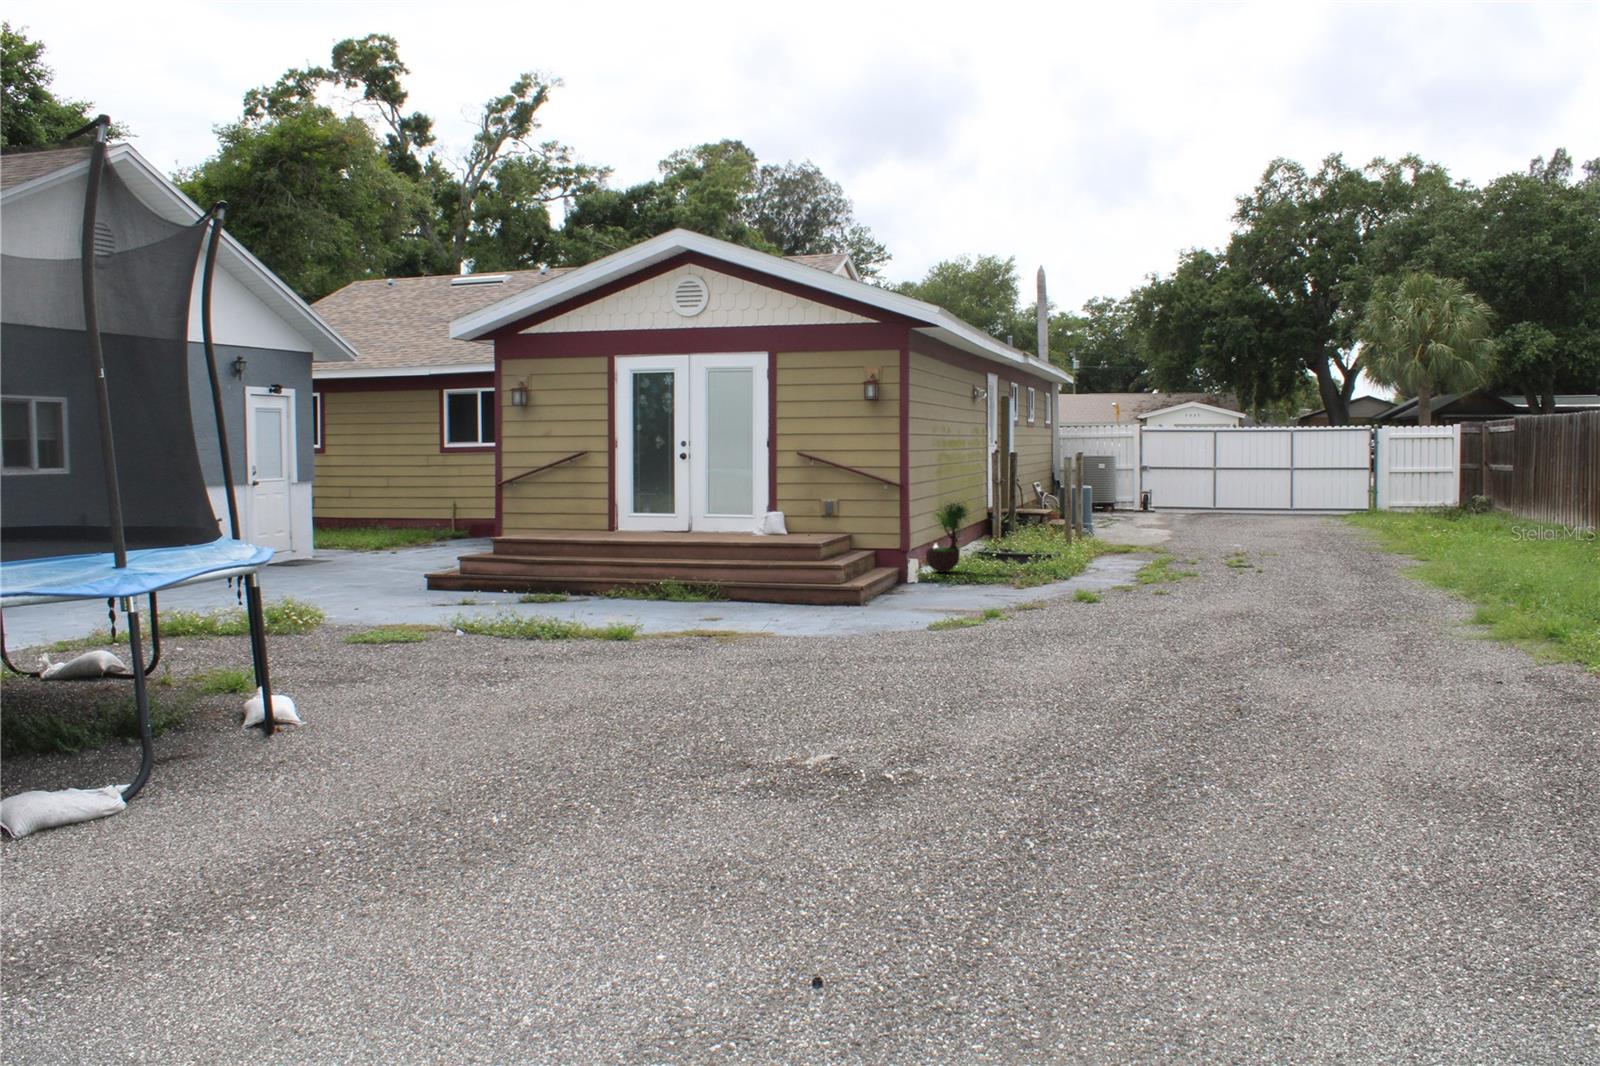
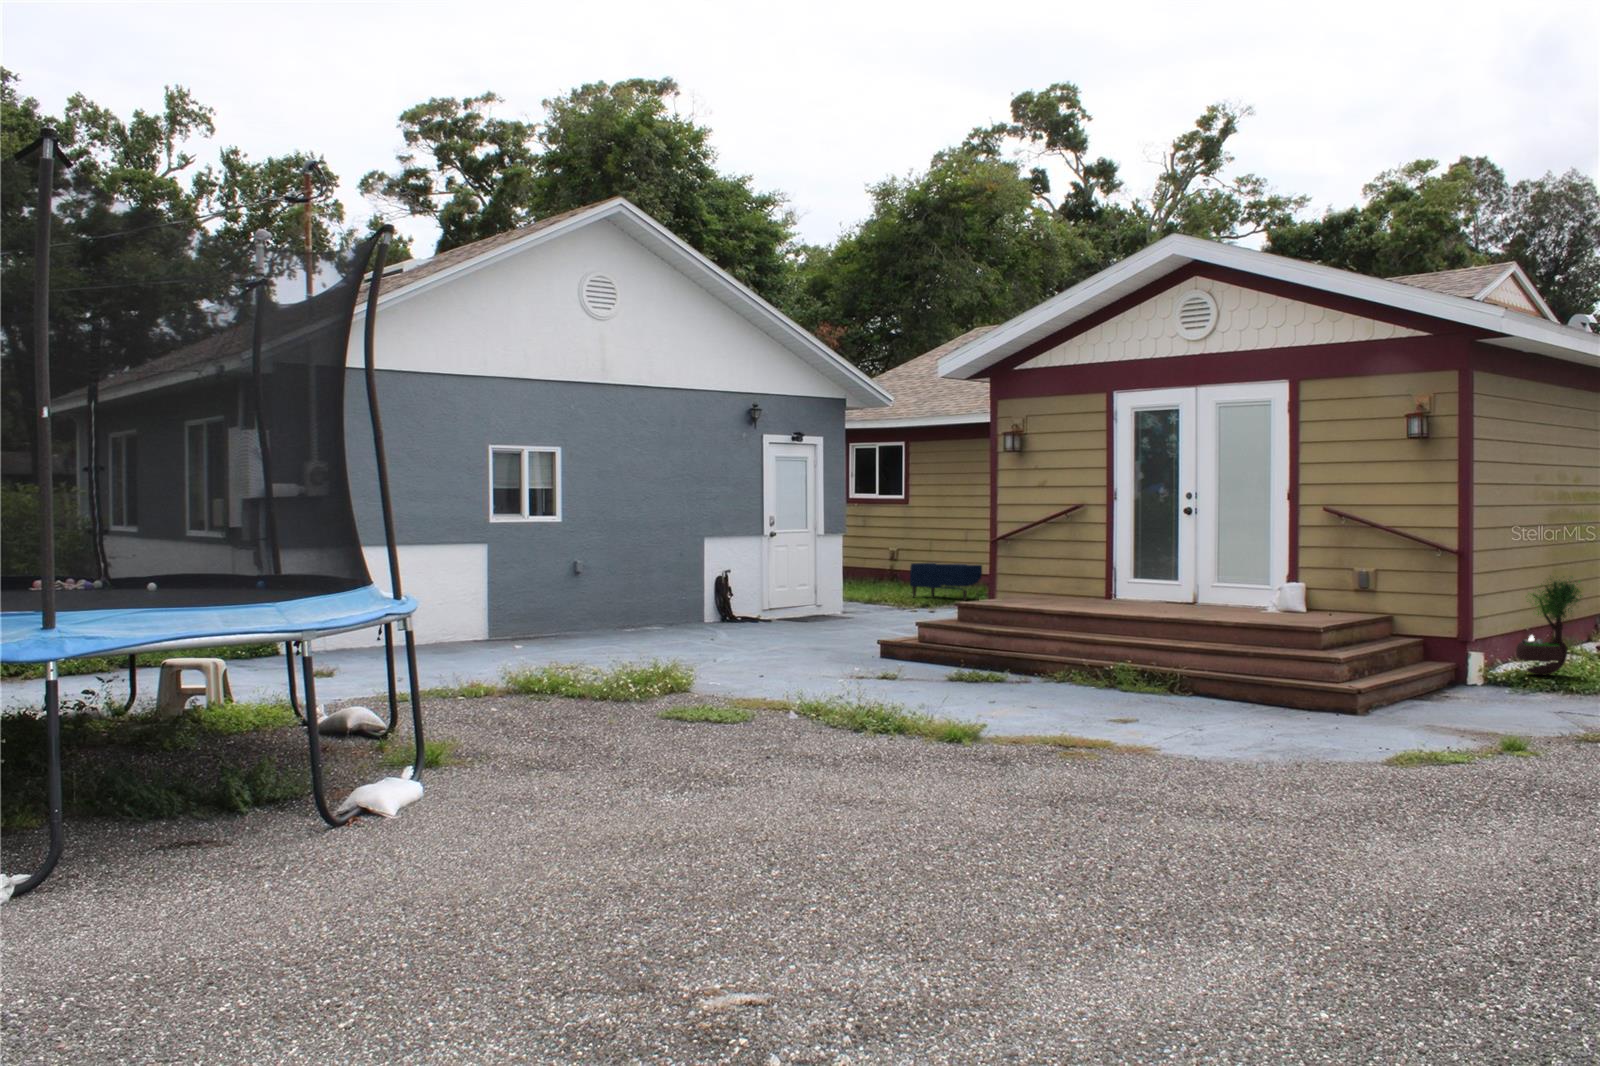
bench: none [351,502,429,537] -> present [910,563,982,601]

